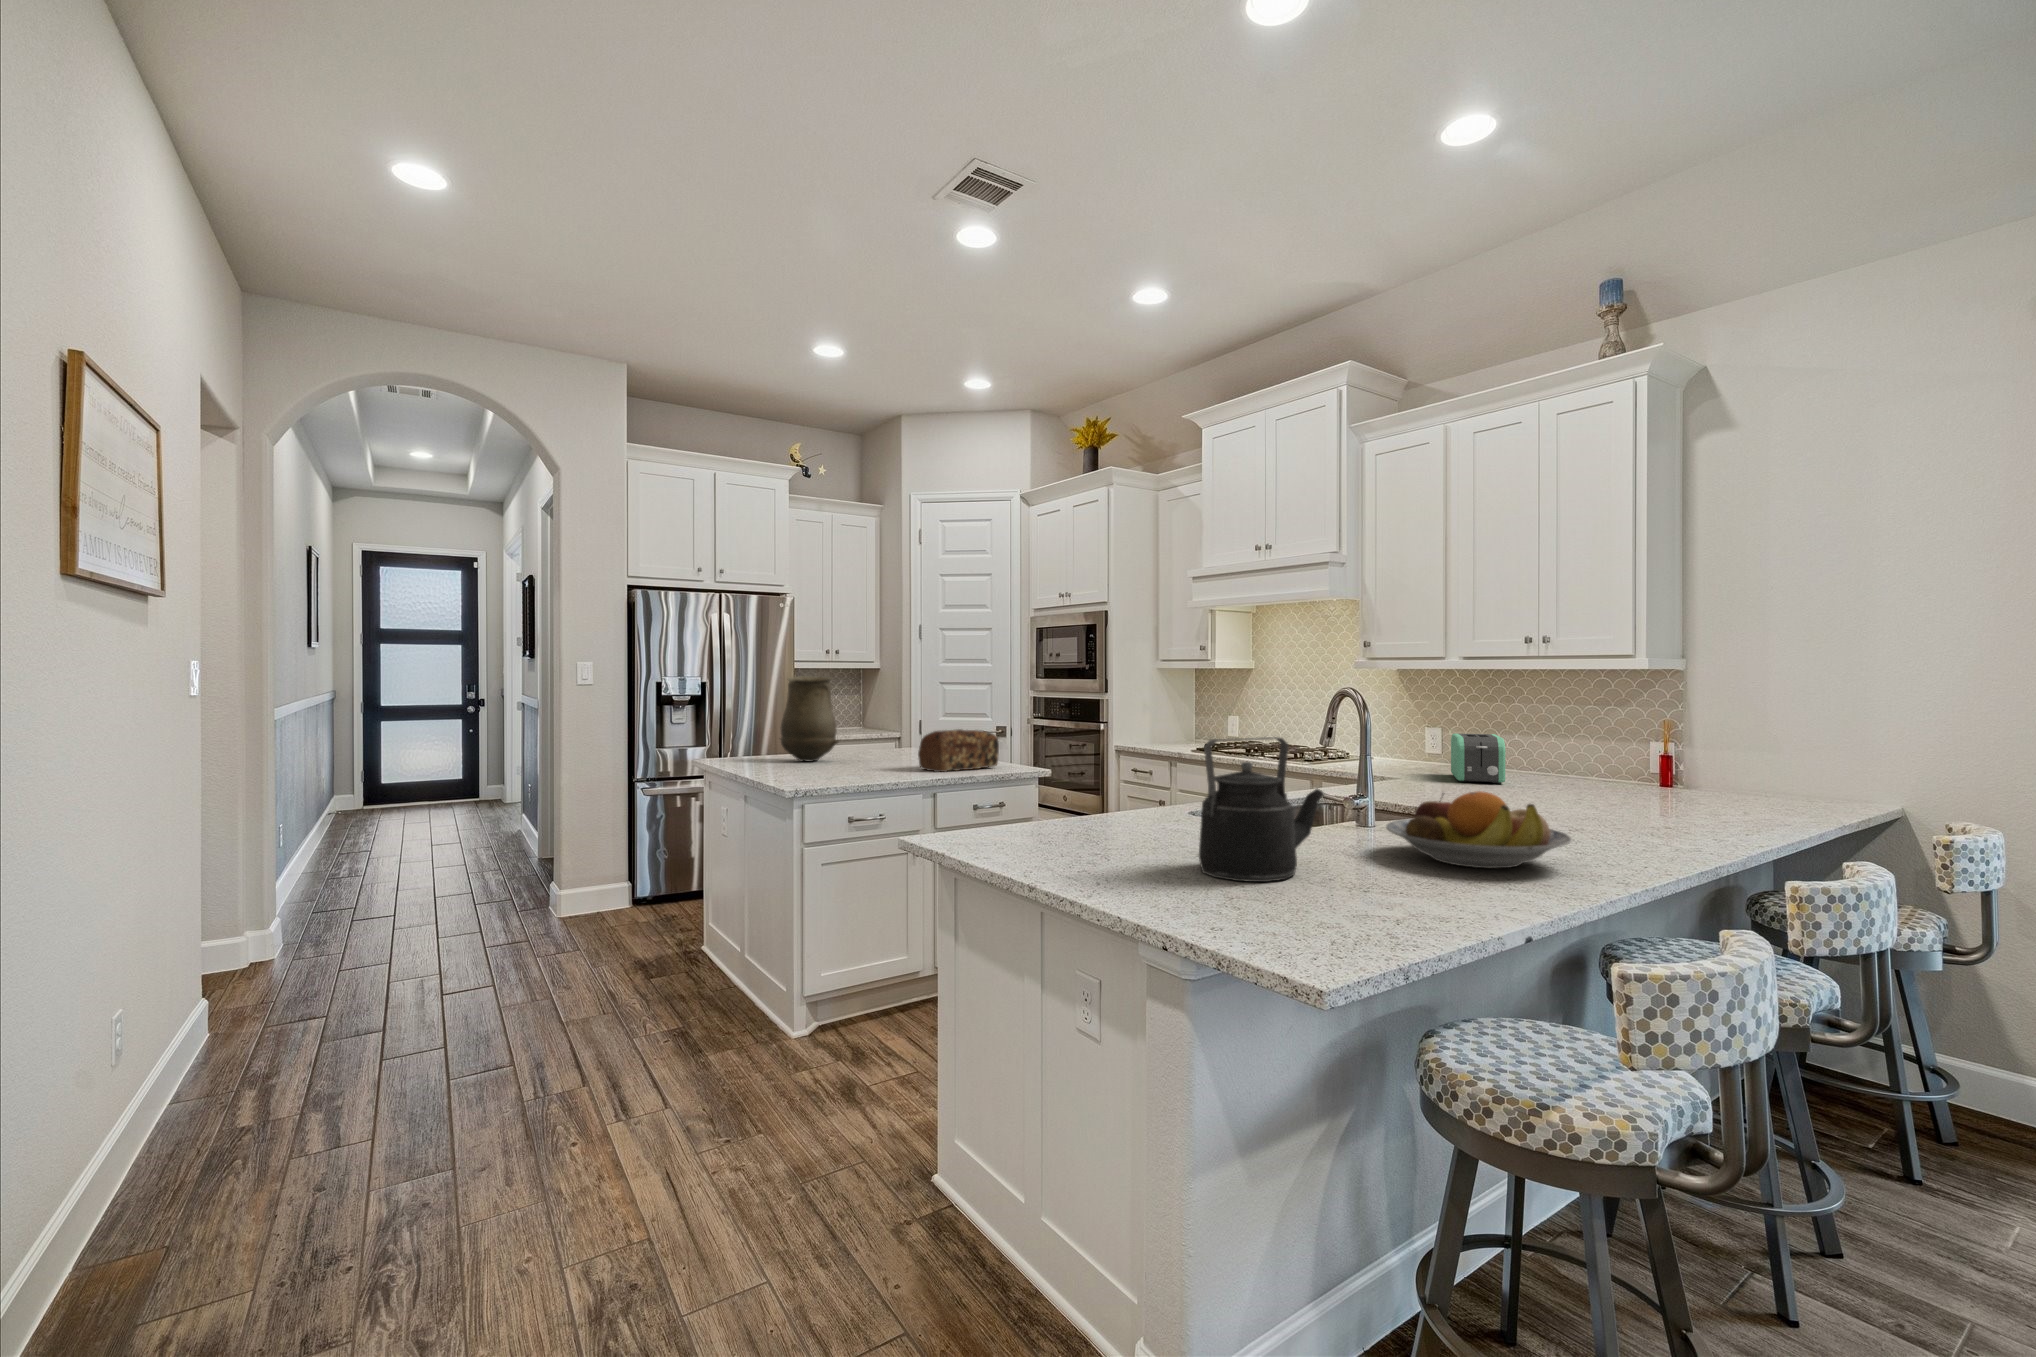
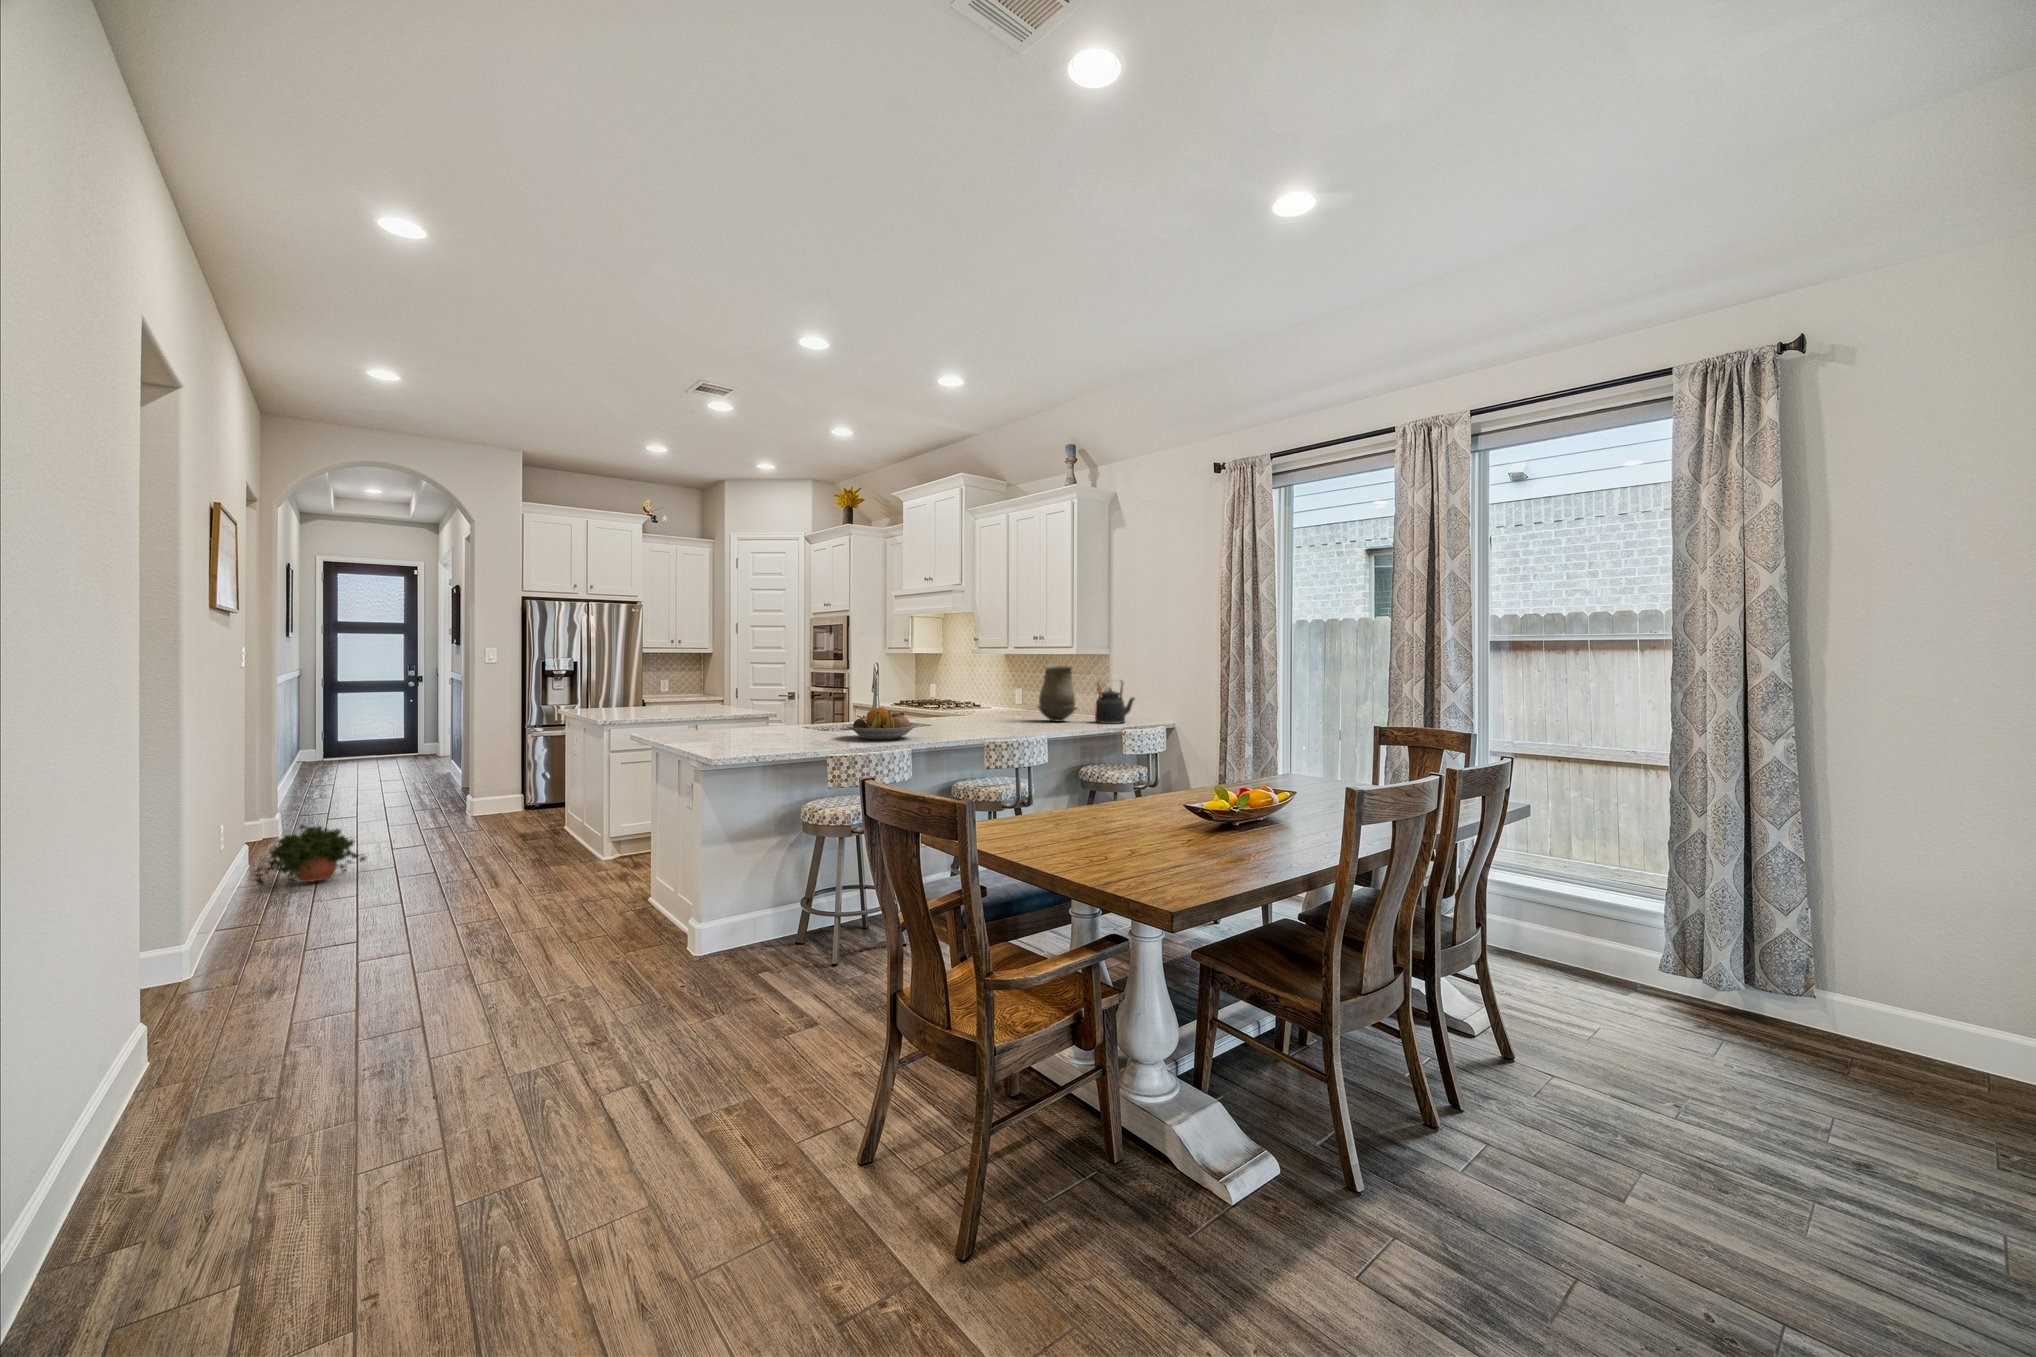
vase: present [780,677,838,762] -> present [1038,665,1077,721]
bread loaf: present [918,729,999,772] -> none [688,689,739,713]
toaster: present [1451,733,1505,783] -> none [990,692,1022,718]
kettle: present [1199,737,1324,882] -> present [1095,681,1134,724]
potted plant: none [175,975,392,1106] -> present [252,825,367,885]

